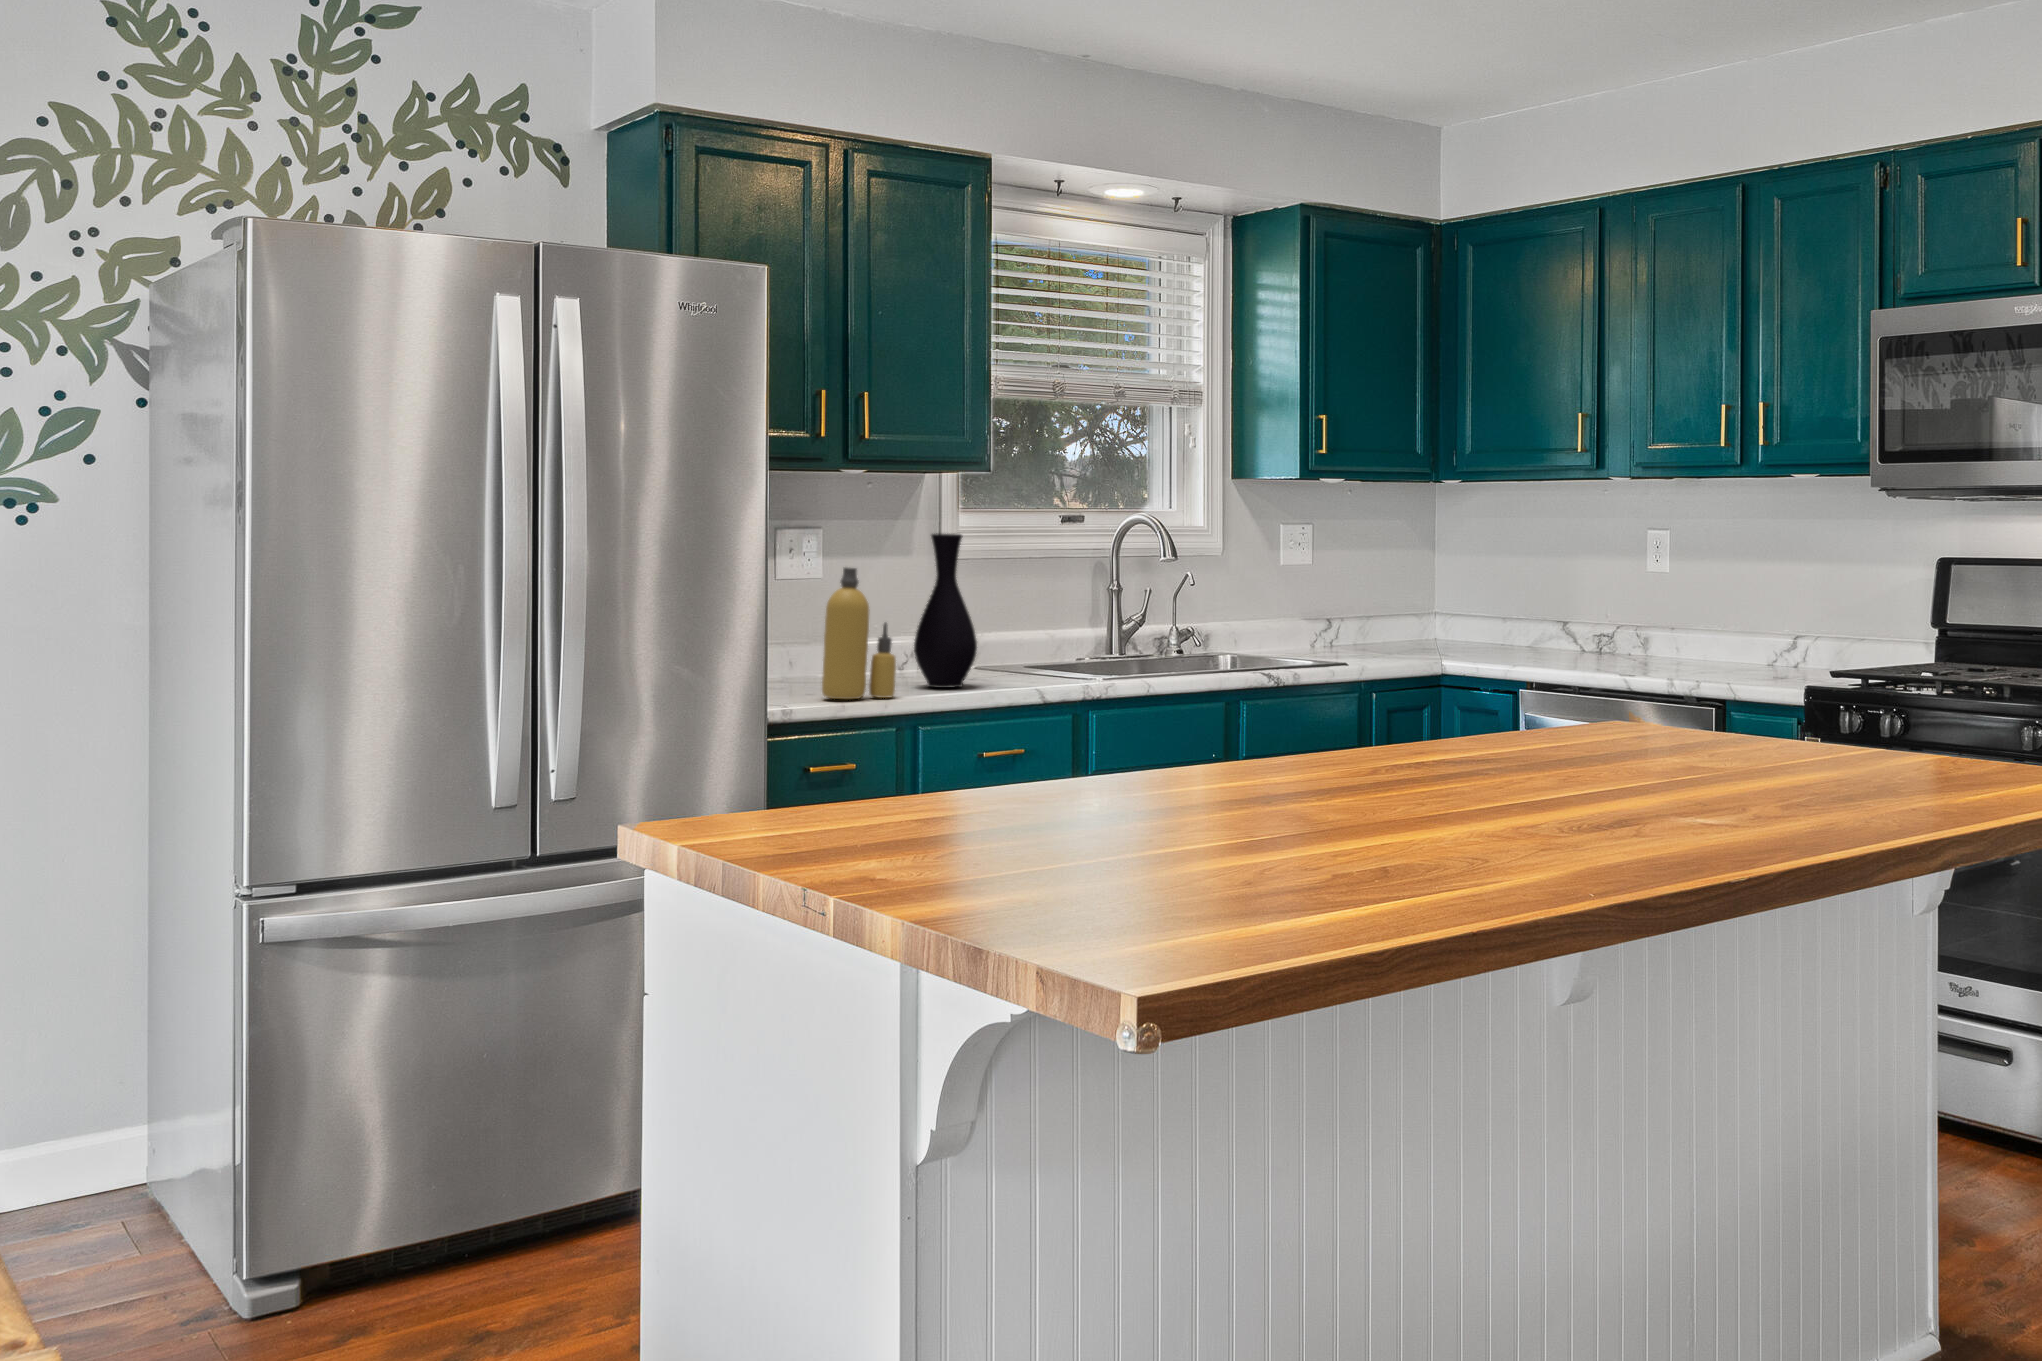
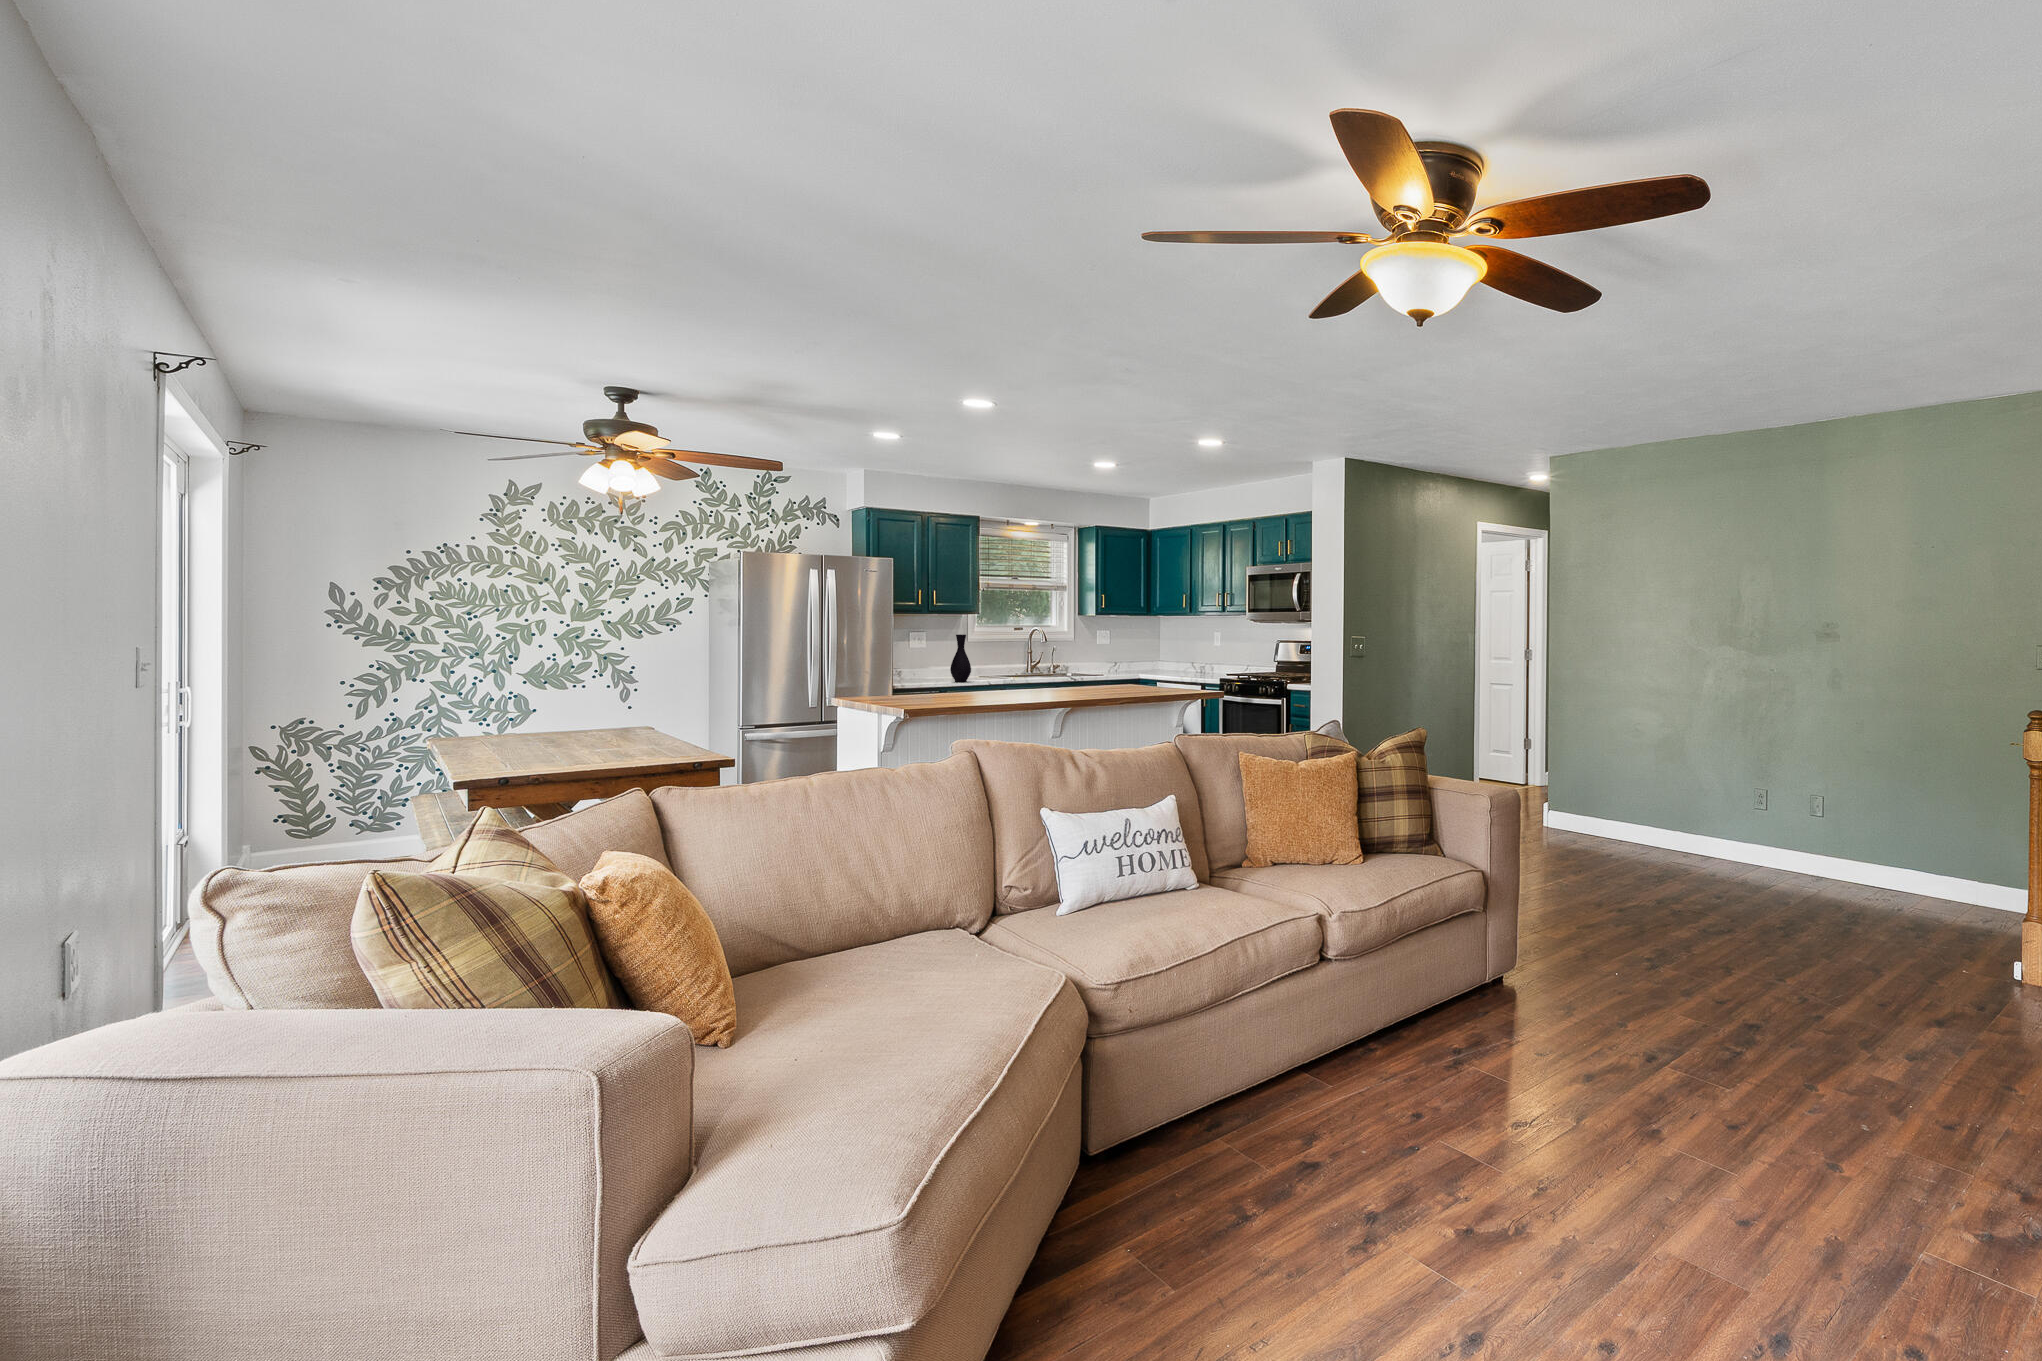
bottle: present [822,568,896,699] -> none [918,644,941,684]

